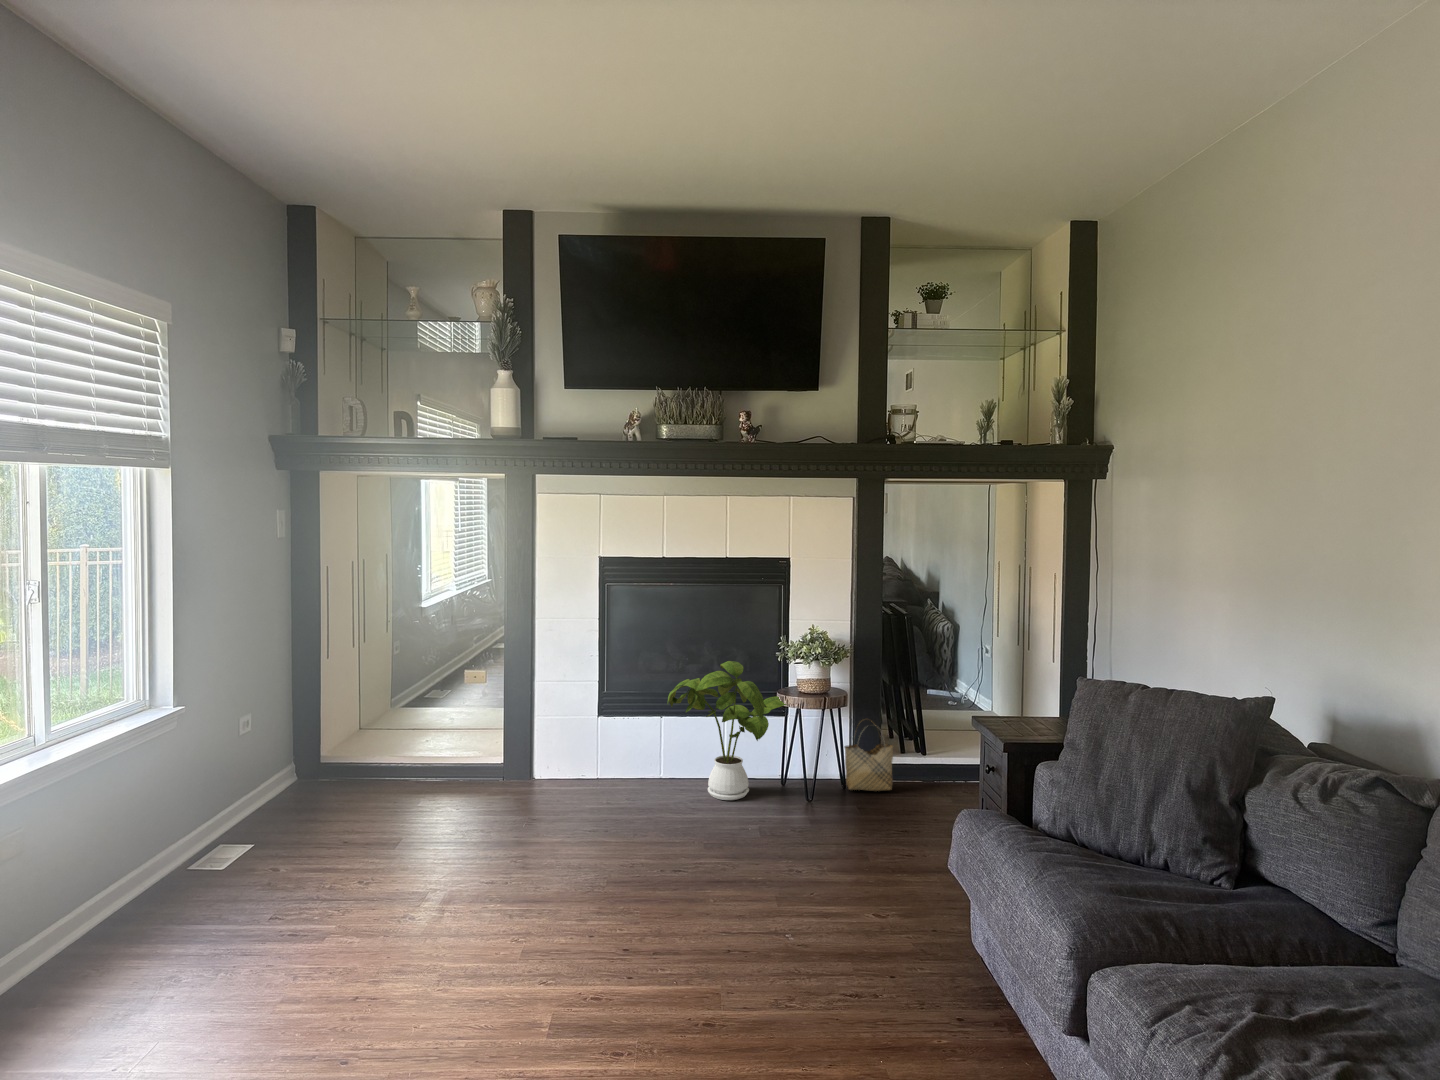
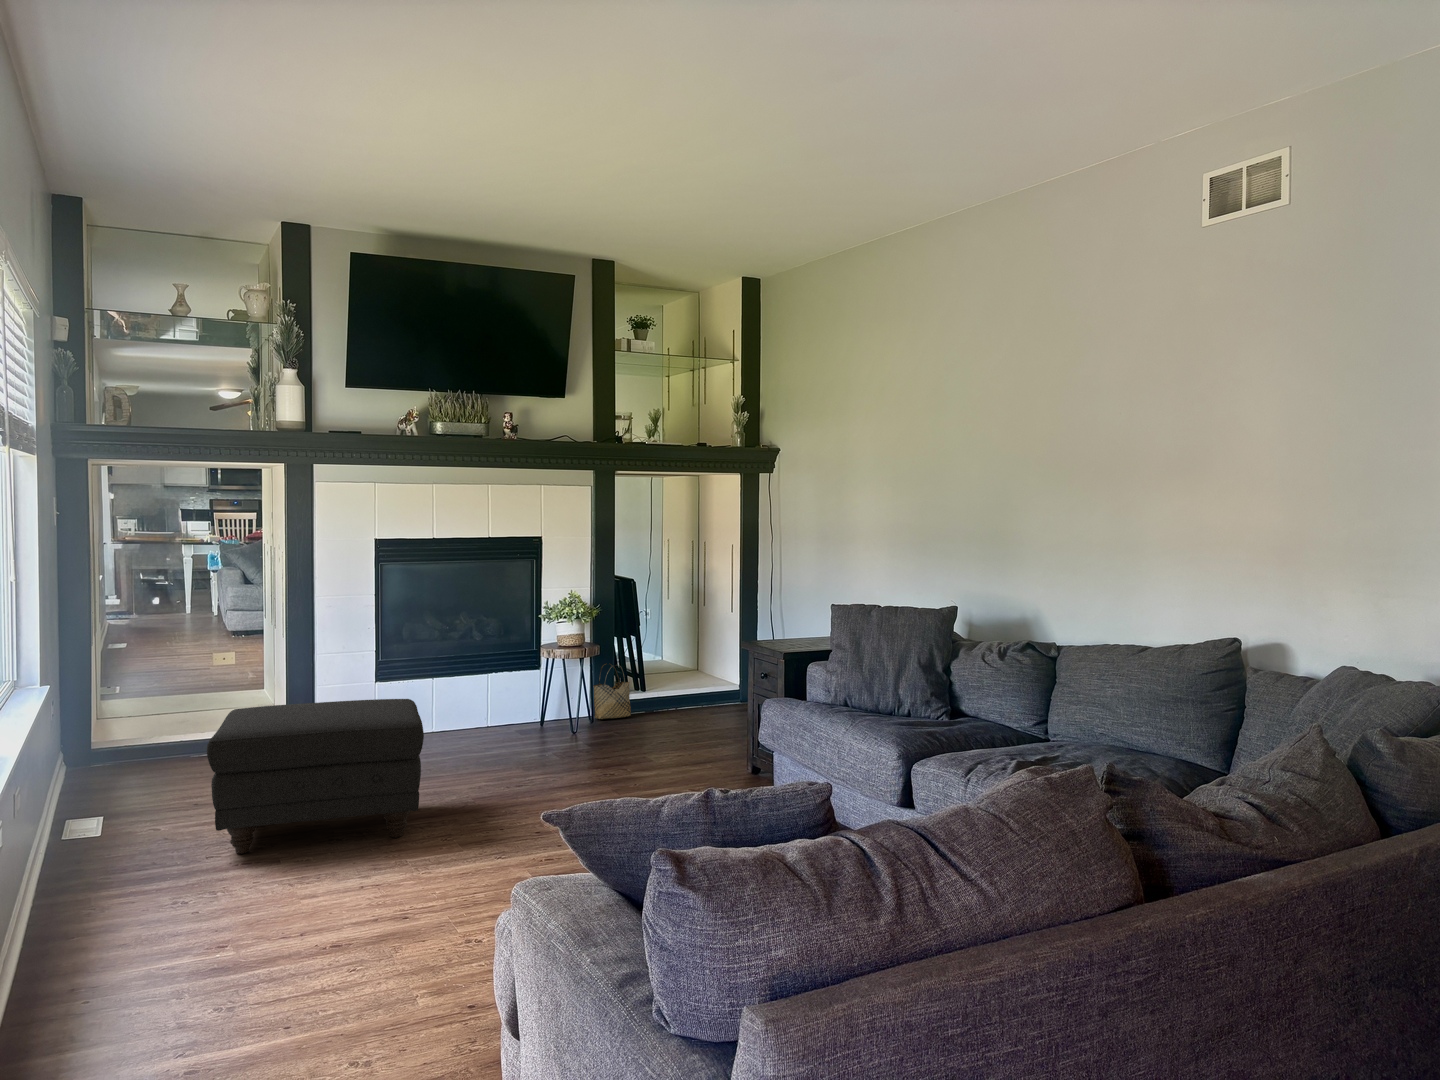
house plant: present [668,661,786,800] -> none [451,618,557,735]
ottoman: none [163,781,501,1014] -> present [207,699,424,854]

